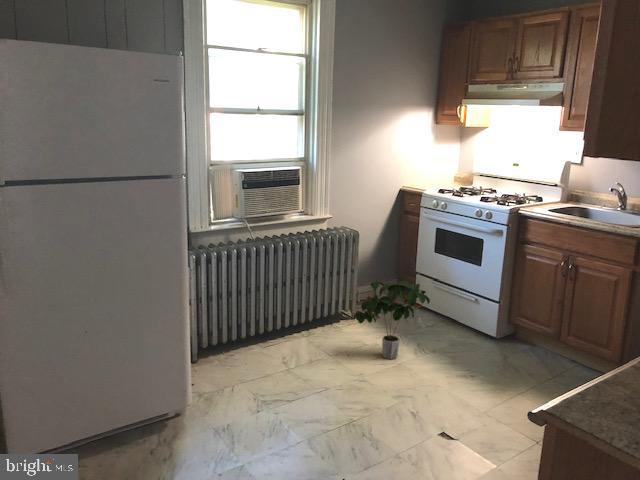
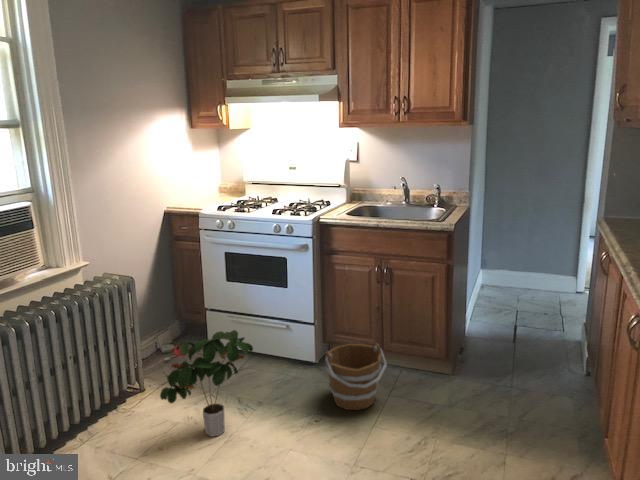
bucket: none [490,321,547,379] -> present [325,343,387,410]

